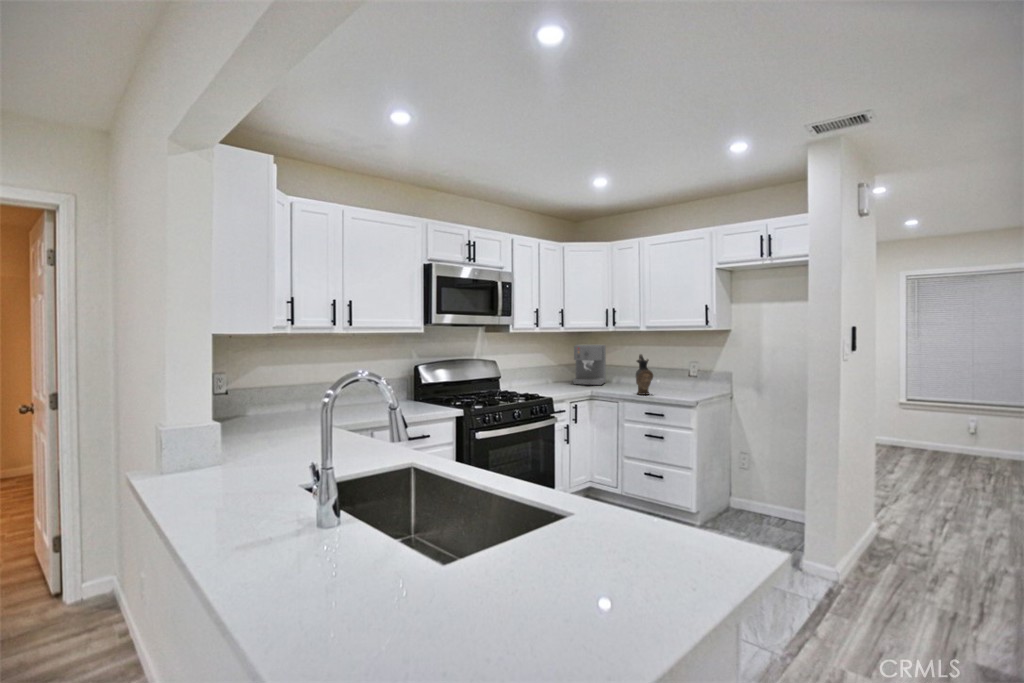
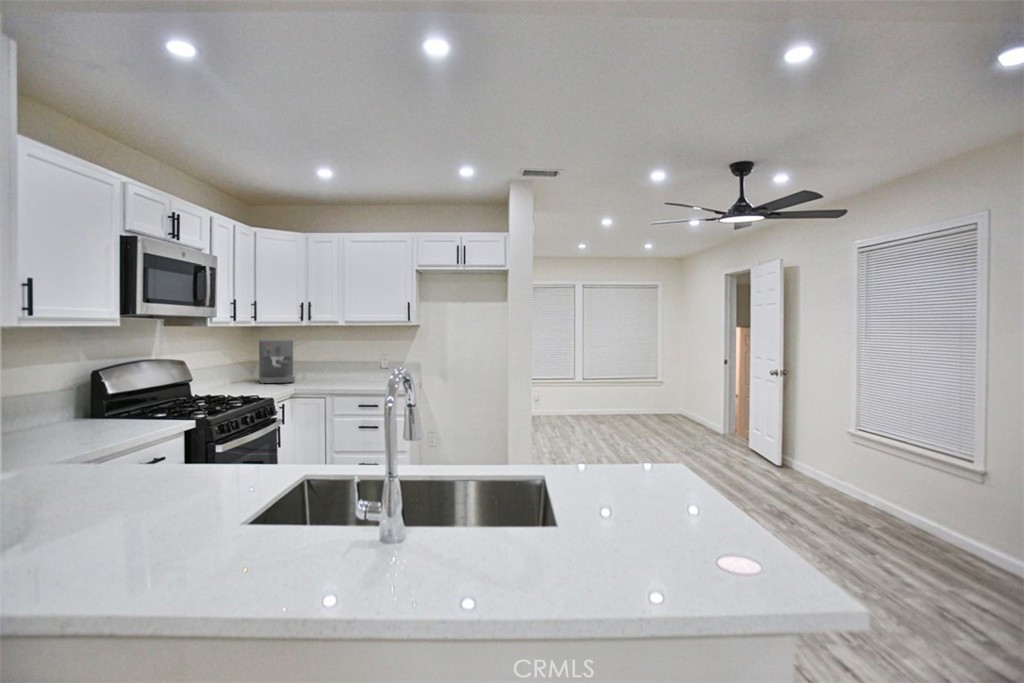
ceramic pitcher: present [636,354,653,395] -> none [347,349,365,389]

